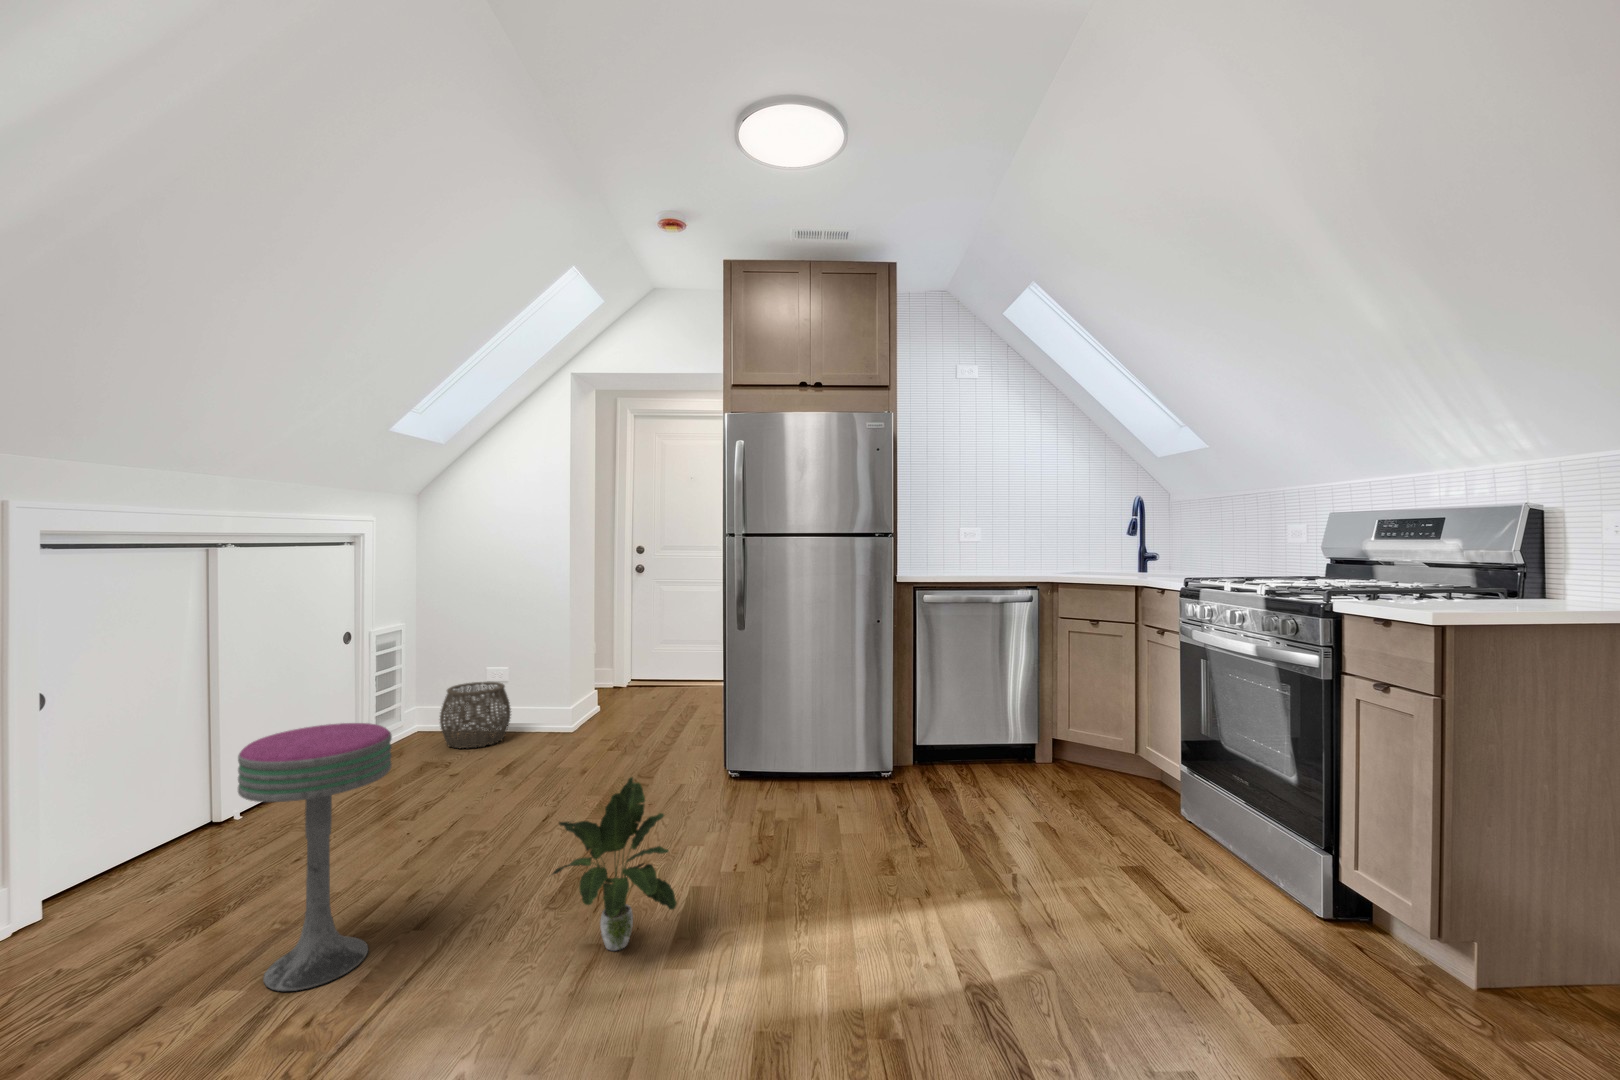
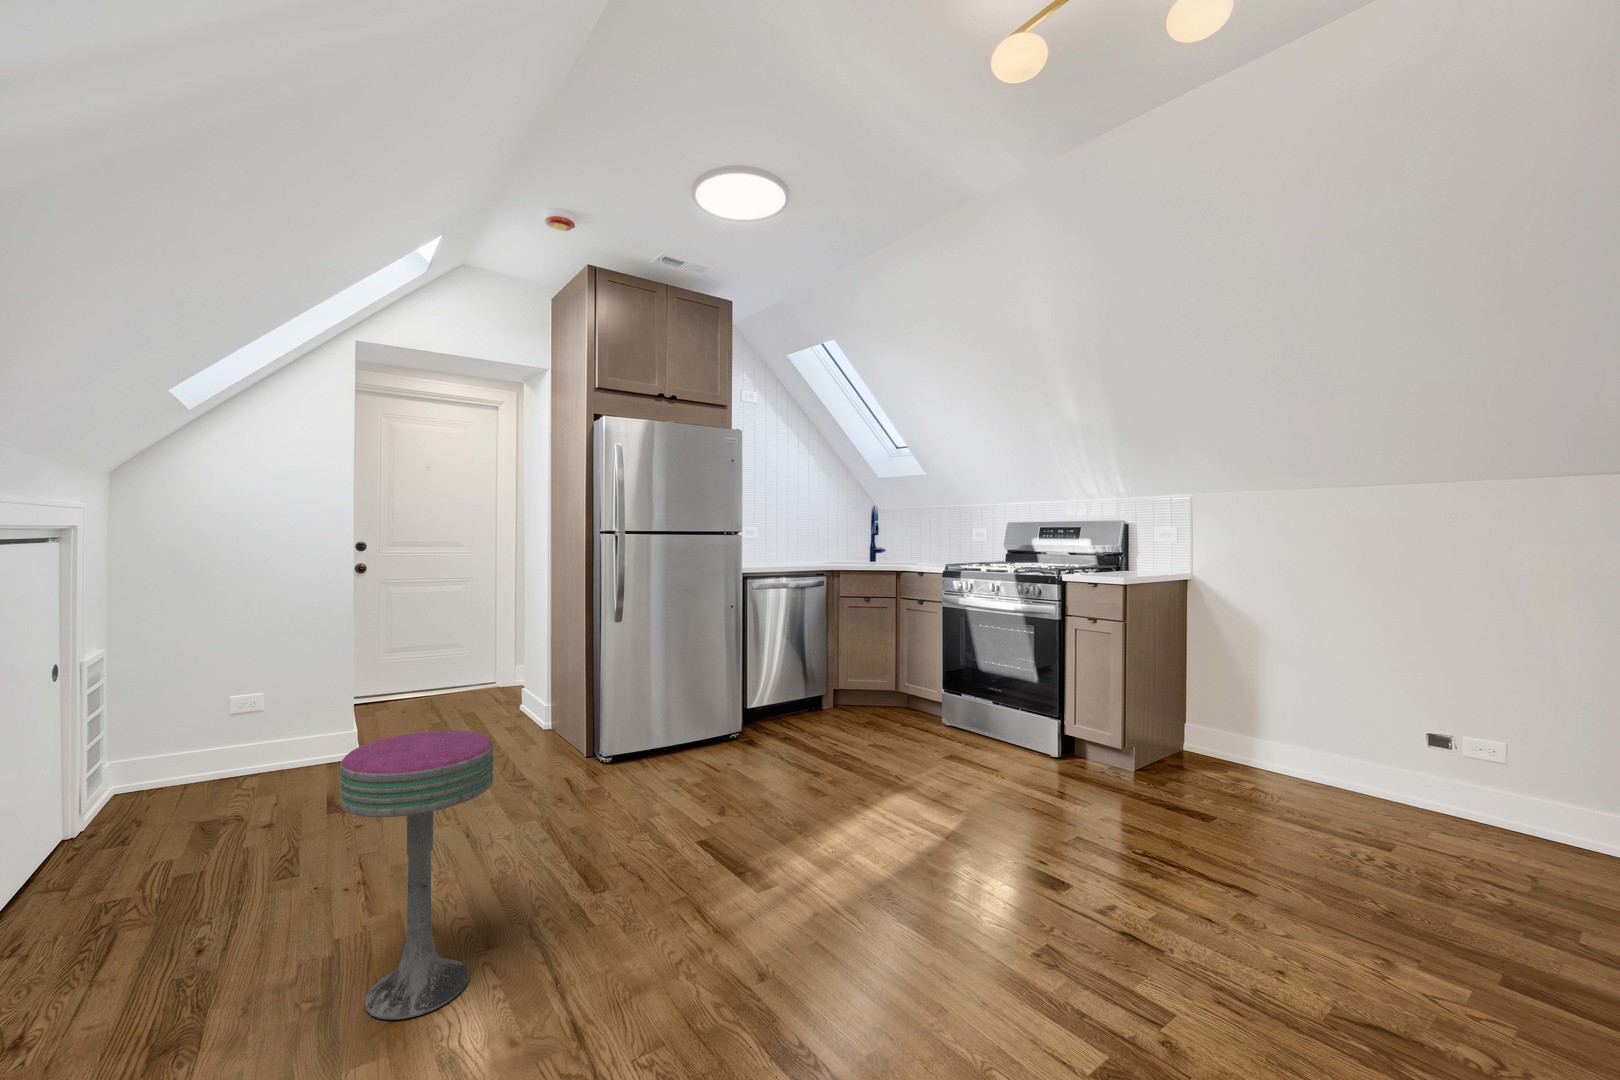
woven basket: present [440,682,511,748] -> none [178,712,285,800]
potted plant: present [552,777,677,951] -> none [639,740,749,891]

